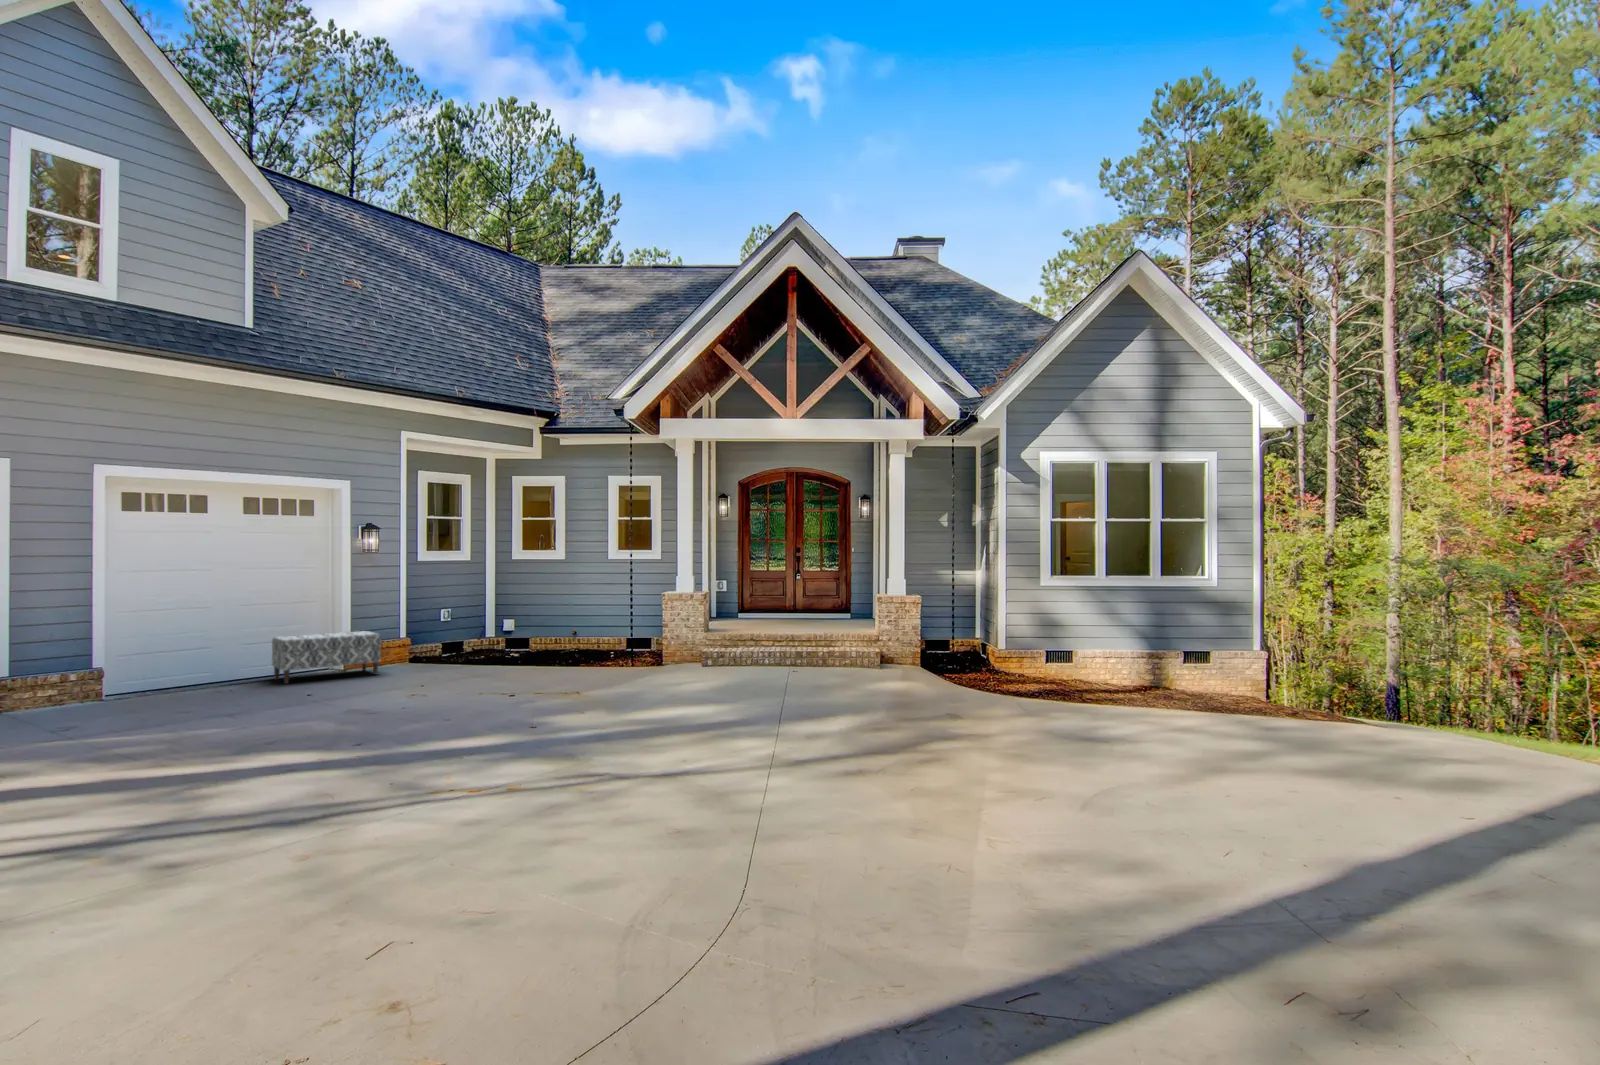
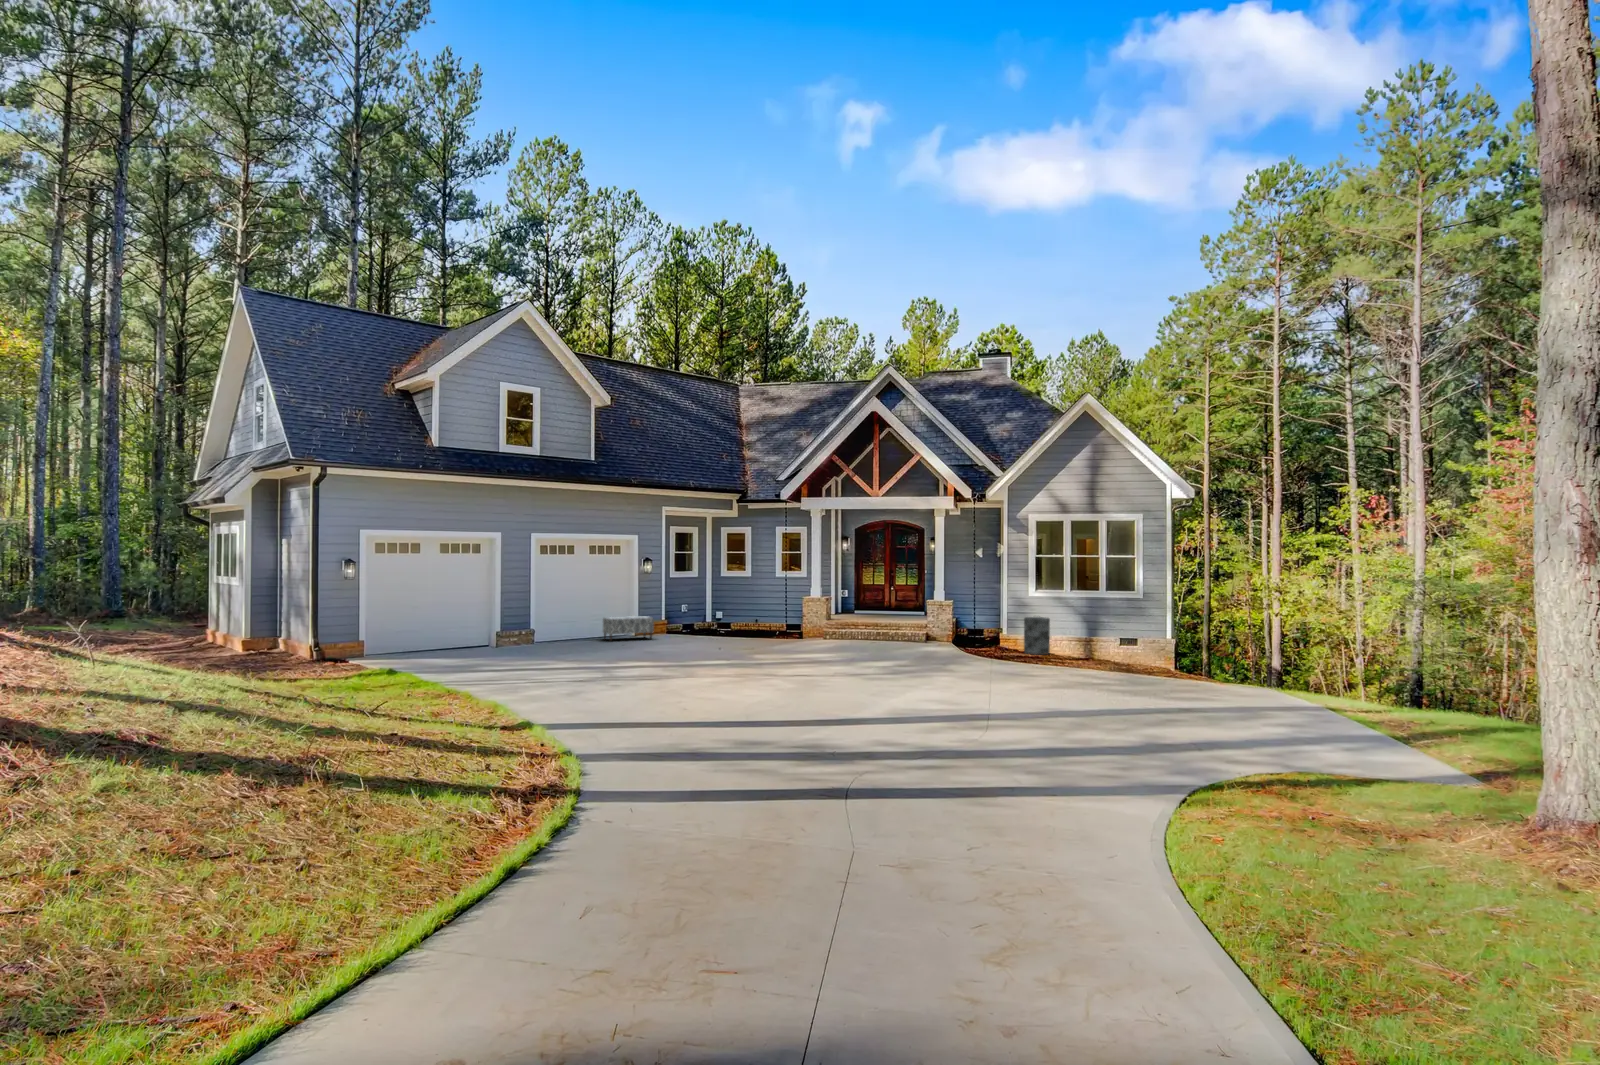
trash can: none [1042,617,1085,682] -> present [1024,617,1050,655]

